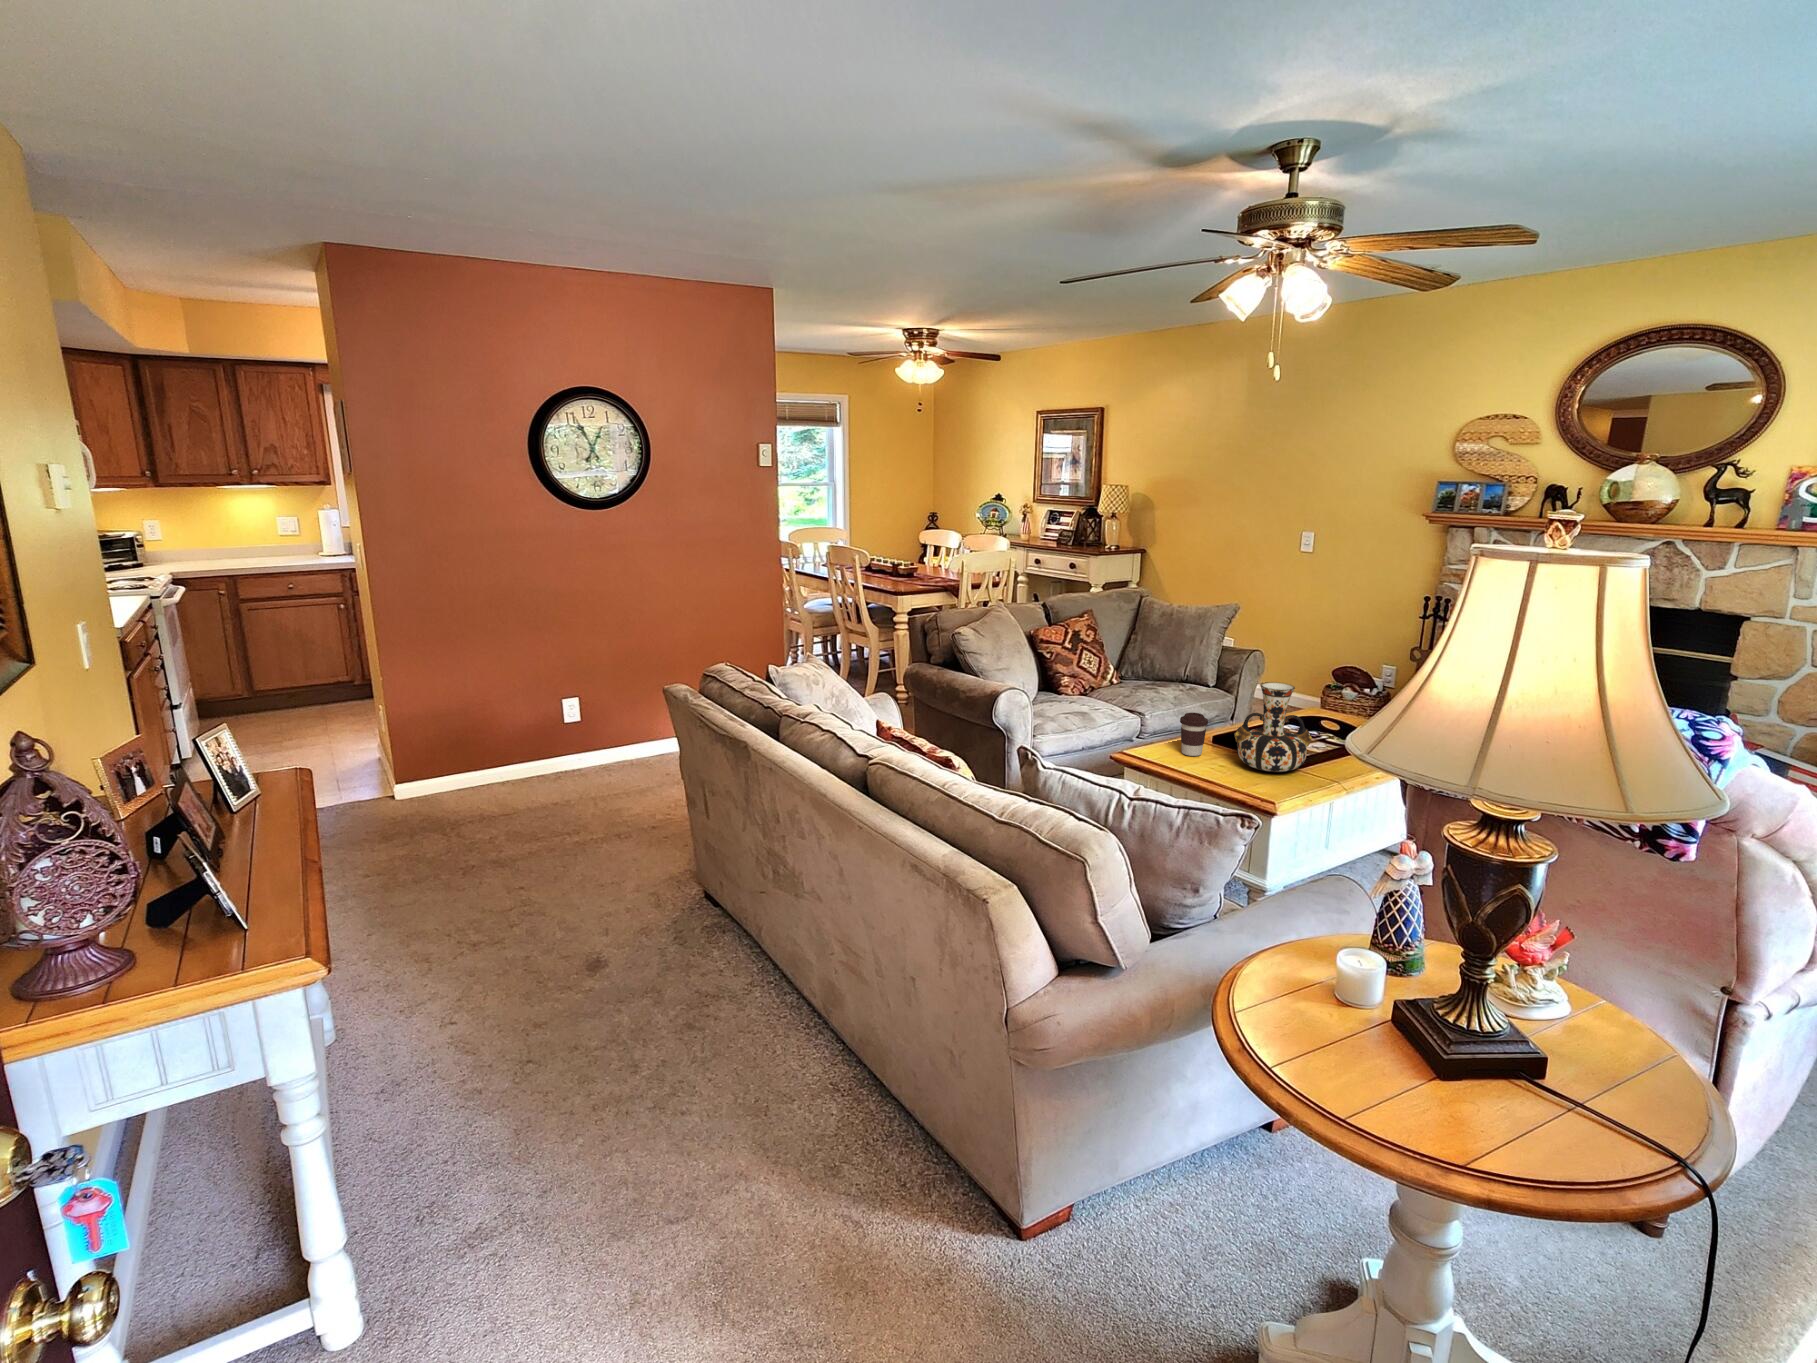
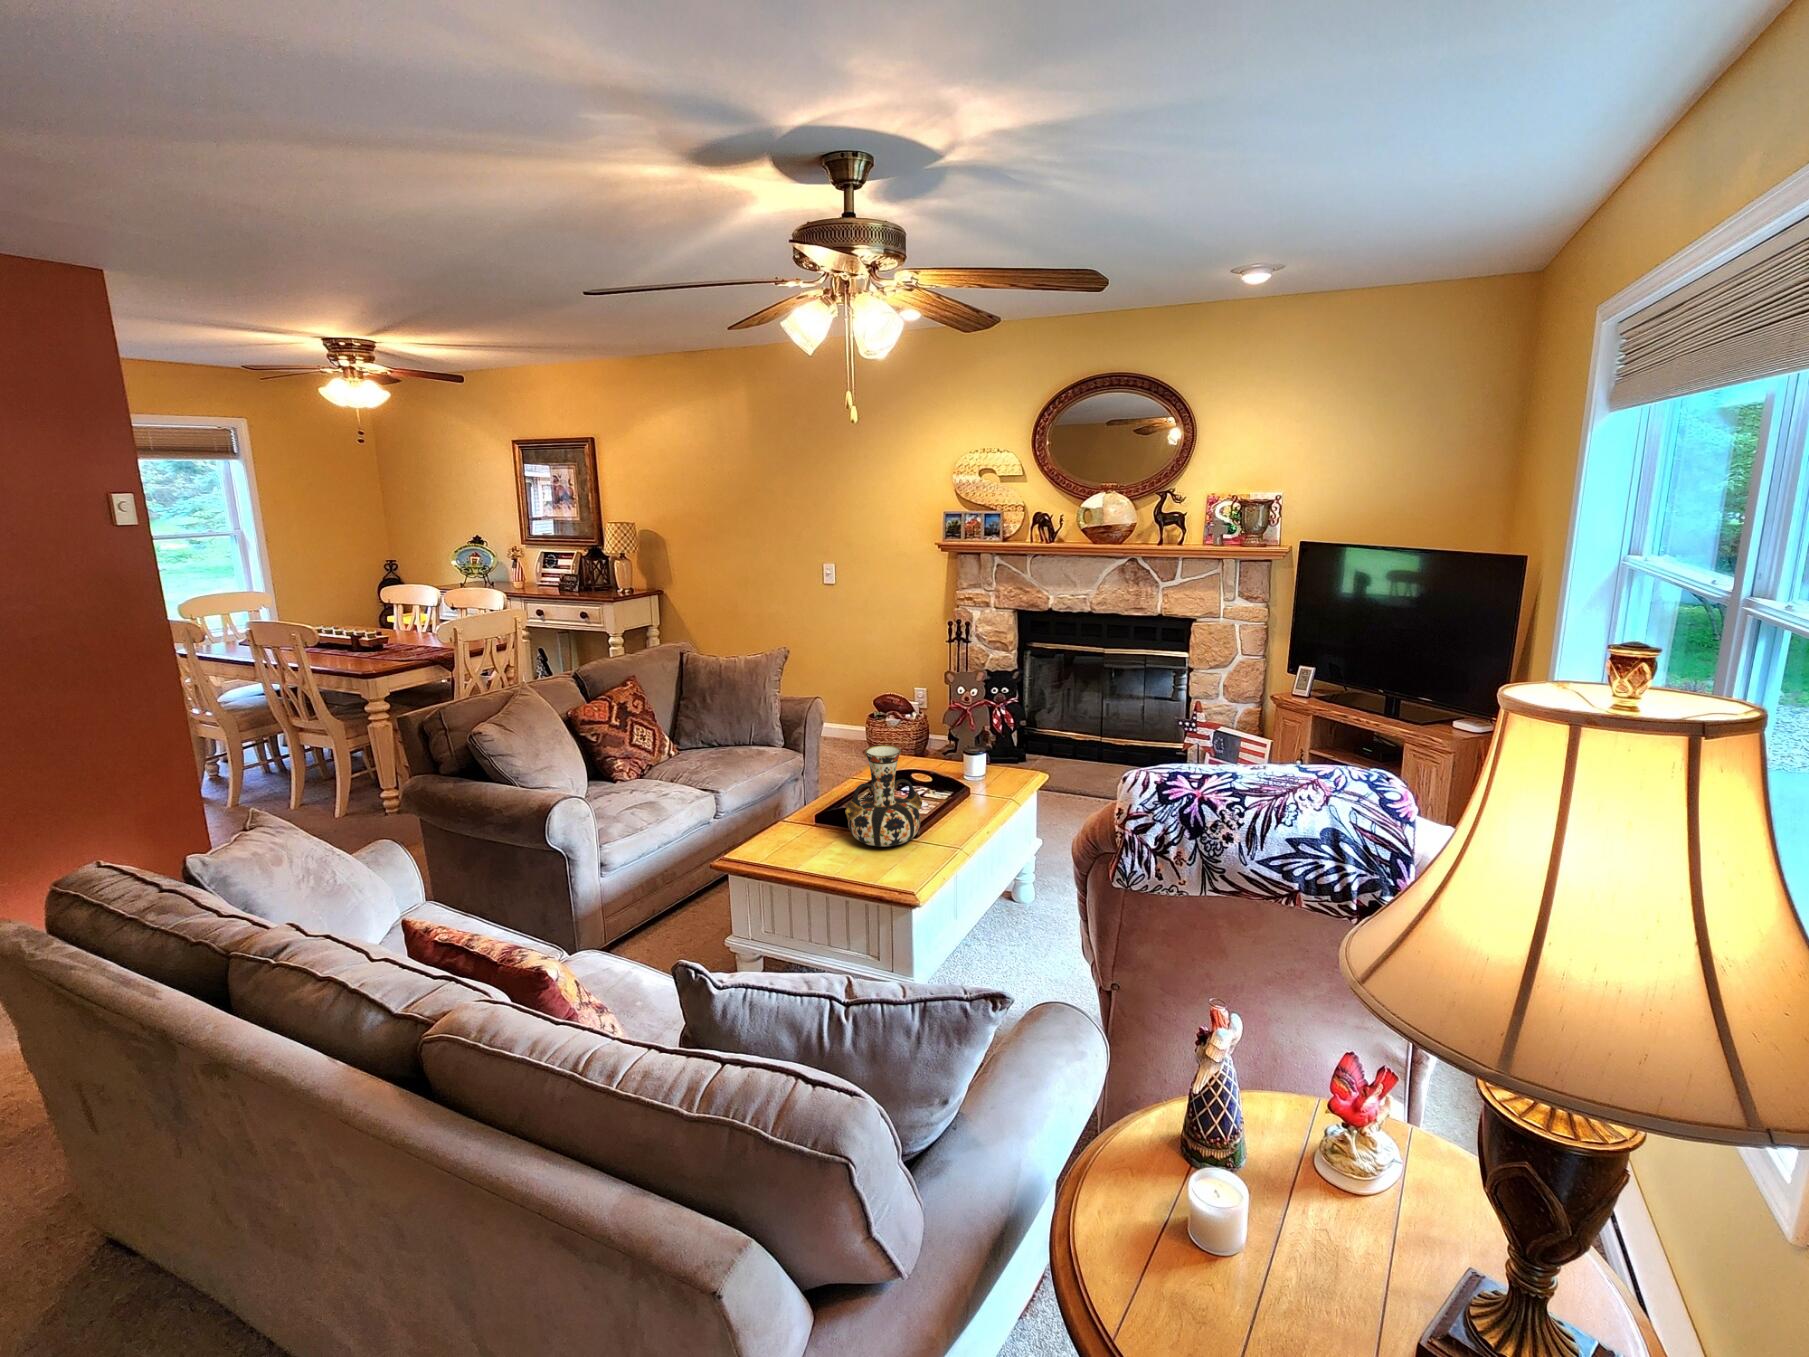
coffee cup: present [1180,713,1208,756] -> none [781,792,812,843]

